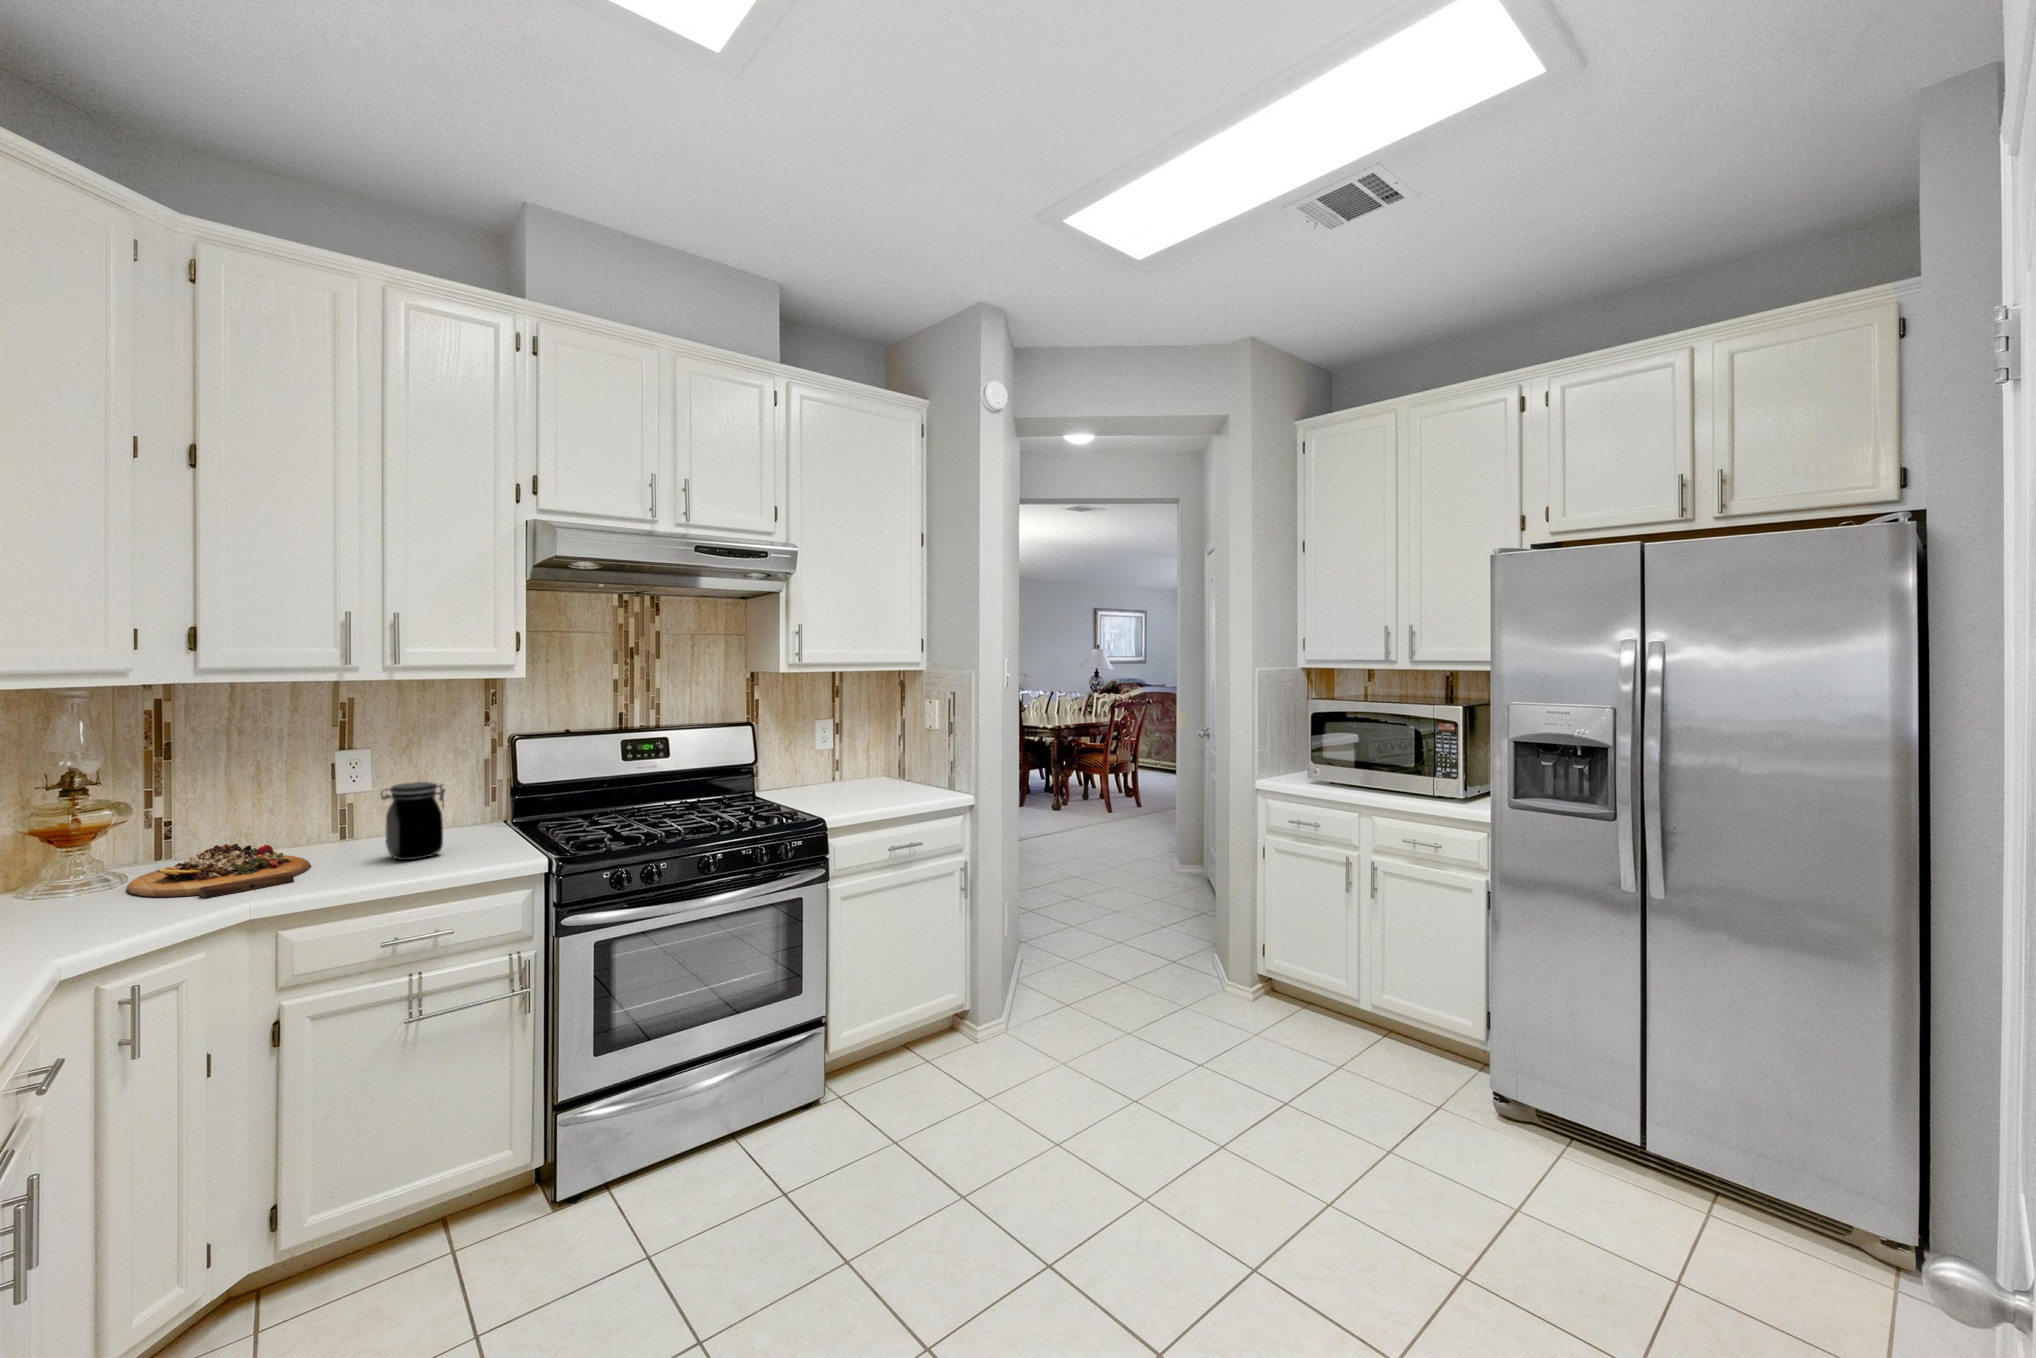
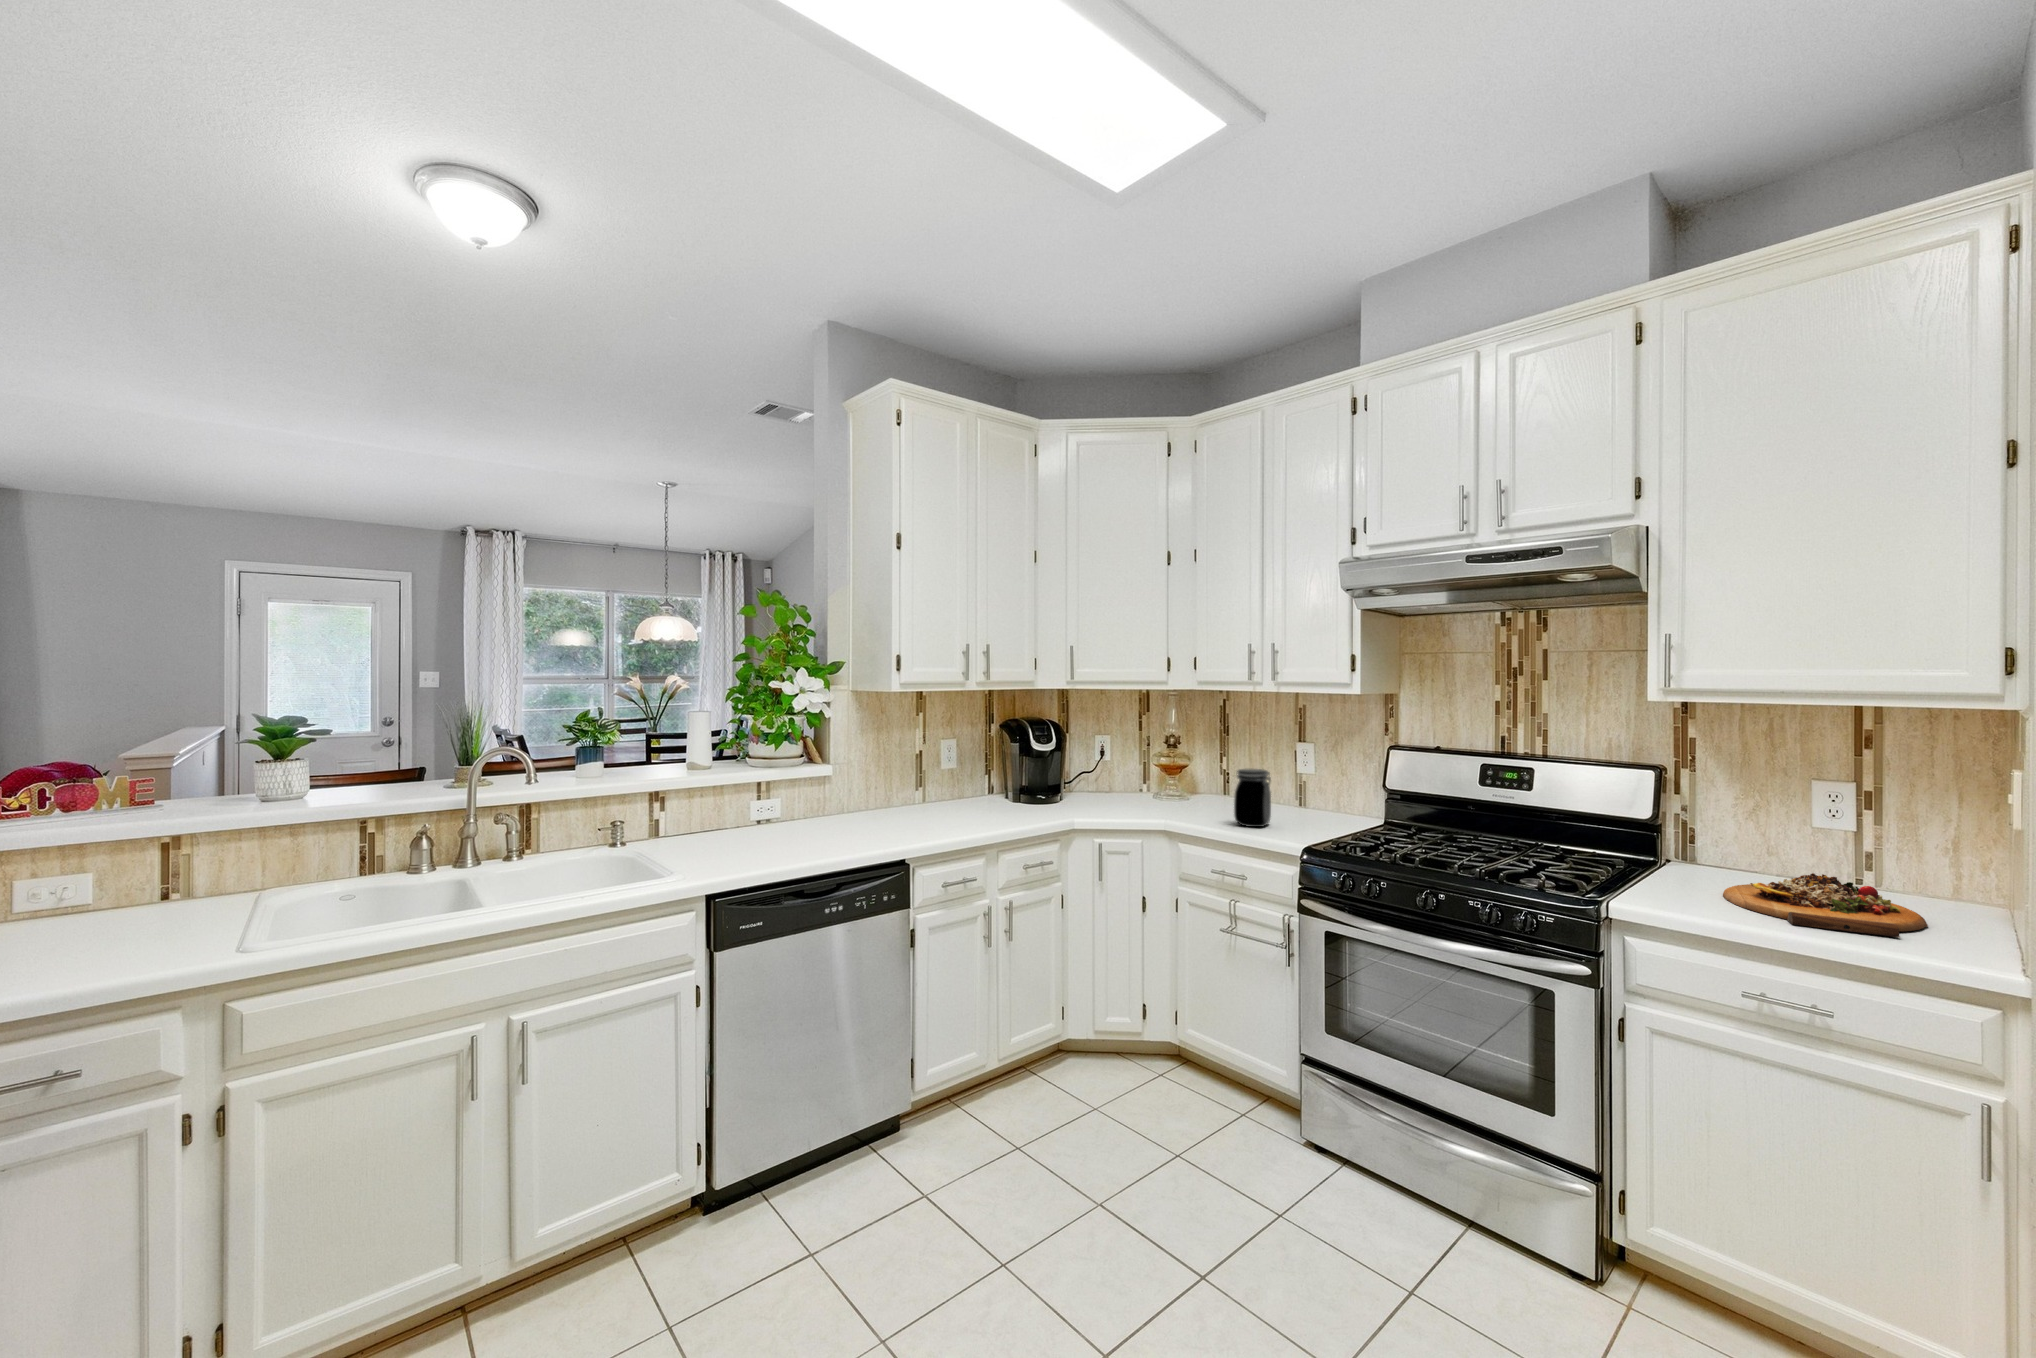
cutting board: present [127,844,312,898] -> present [1723,873,1928,938]

